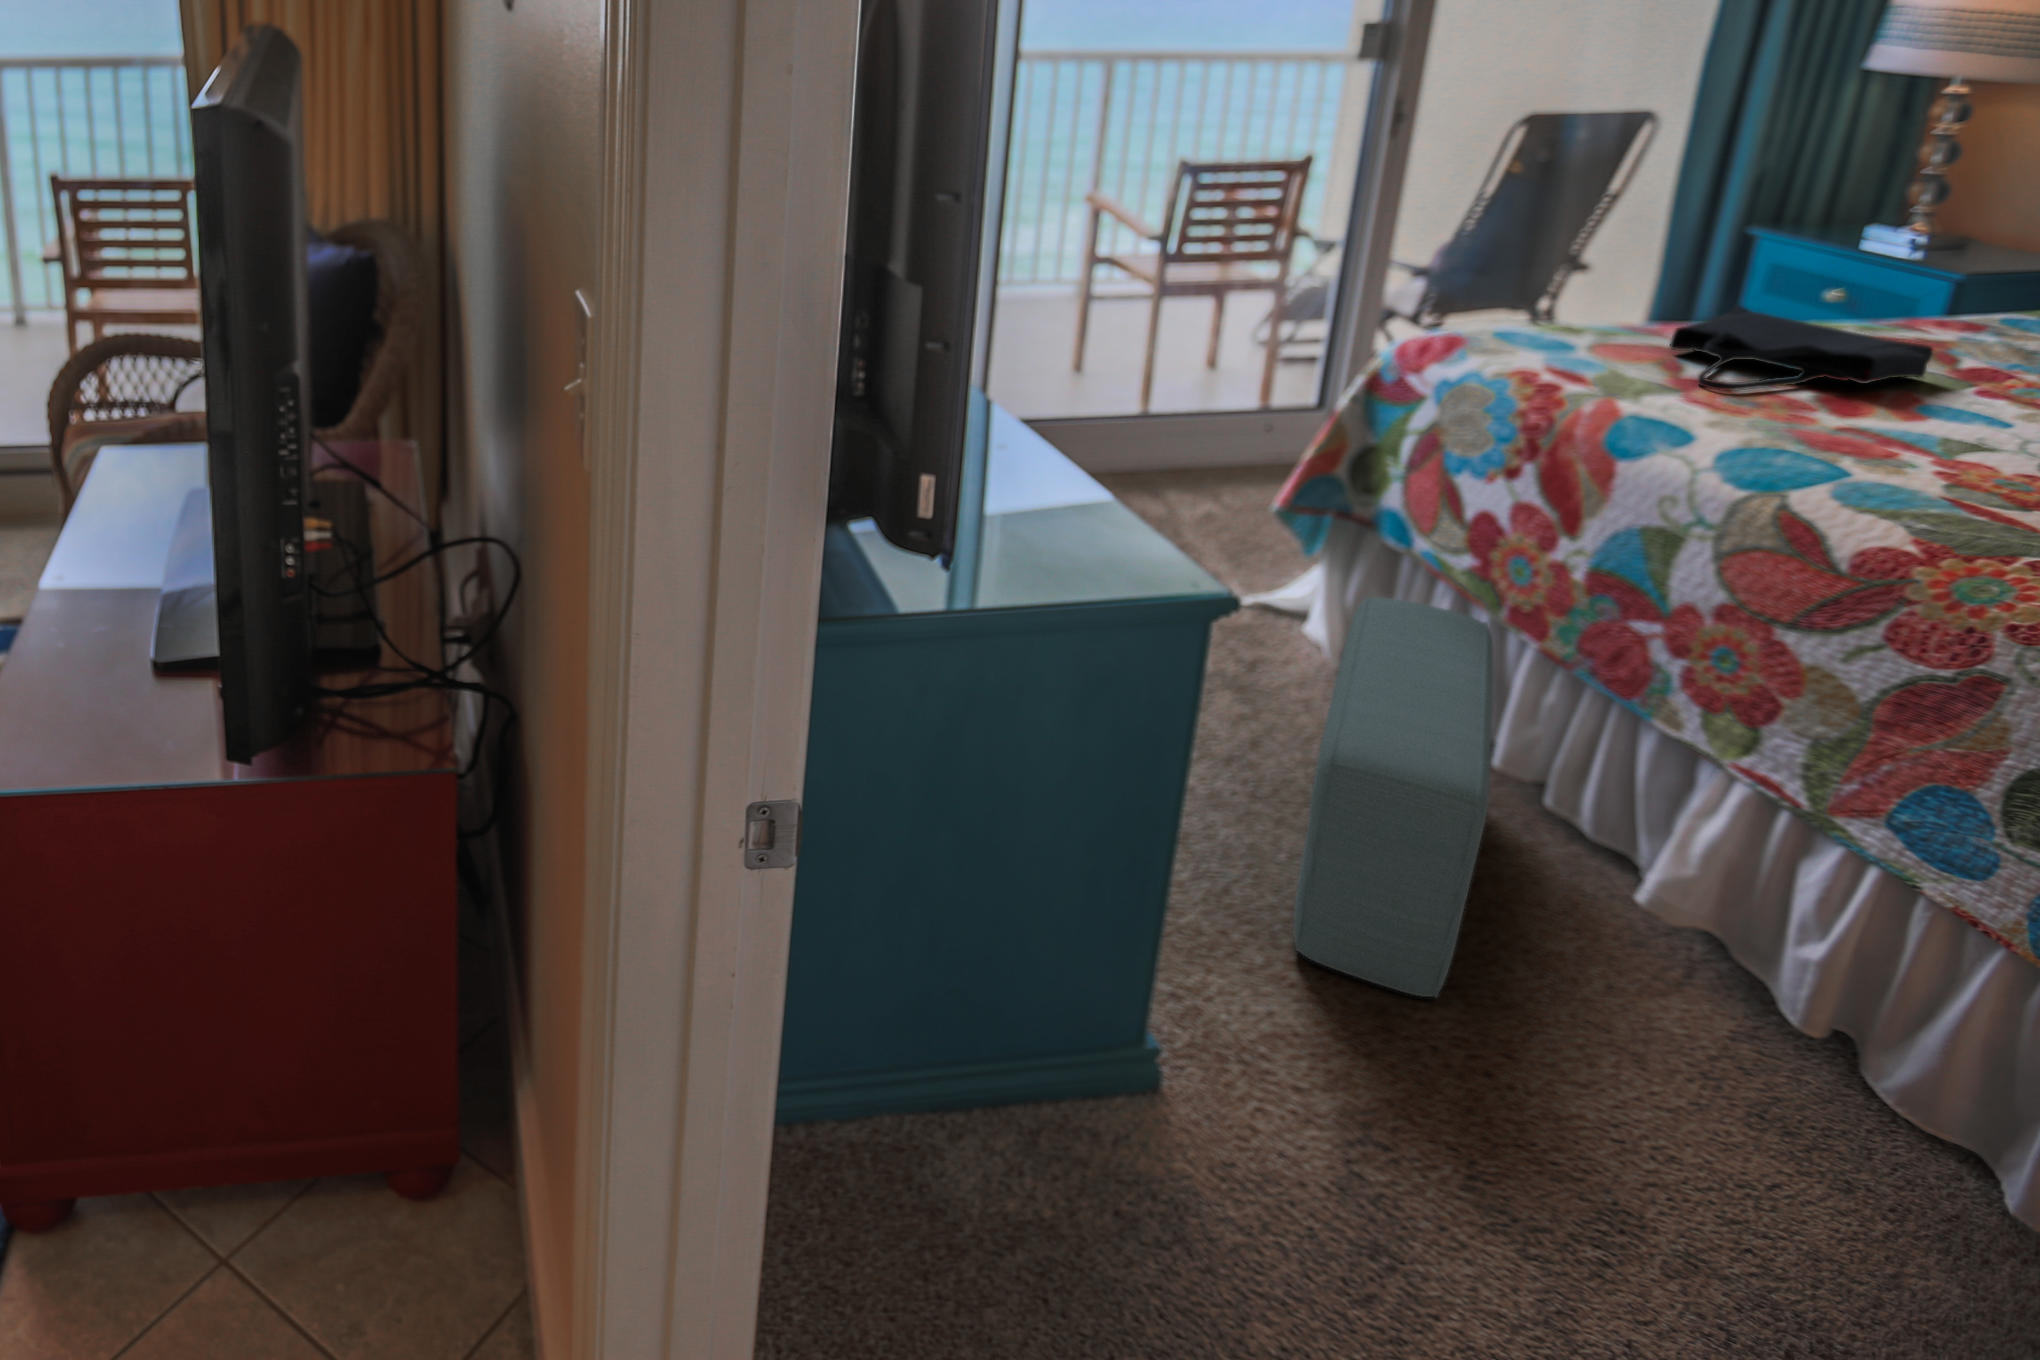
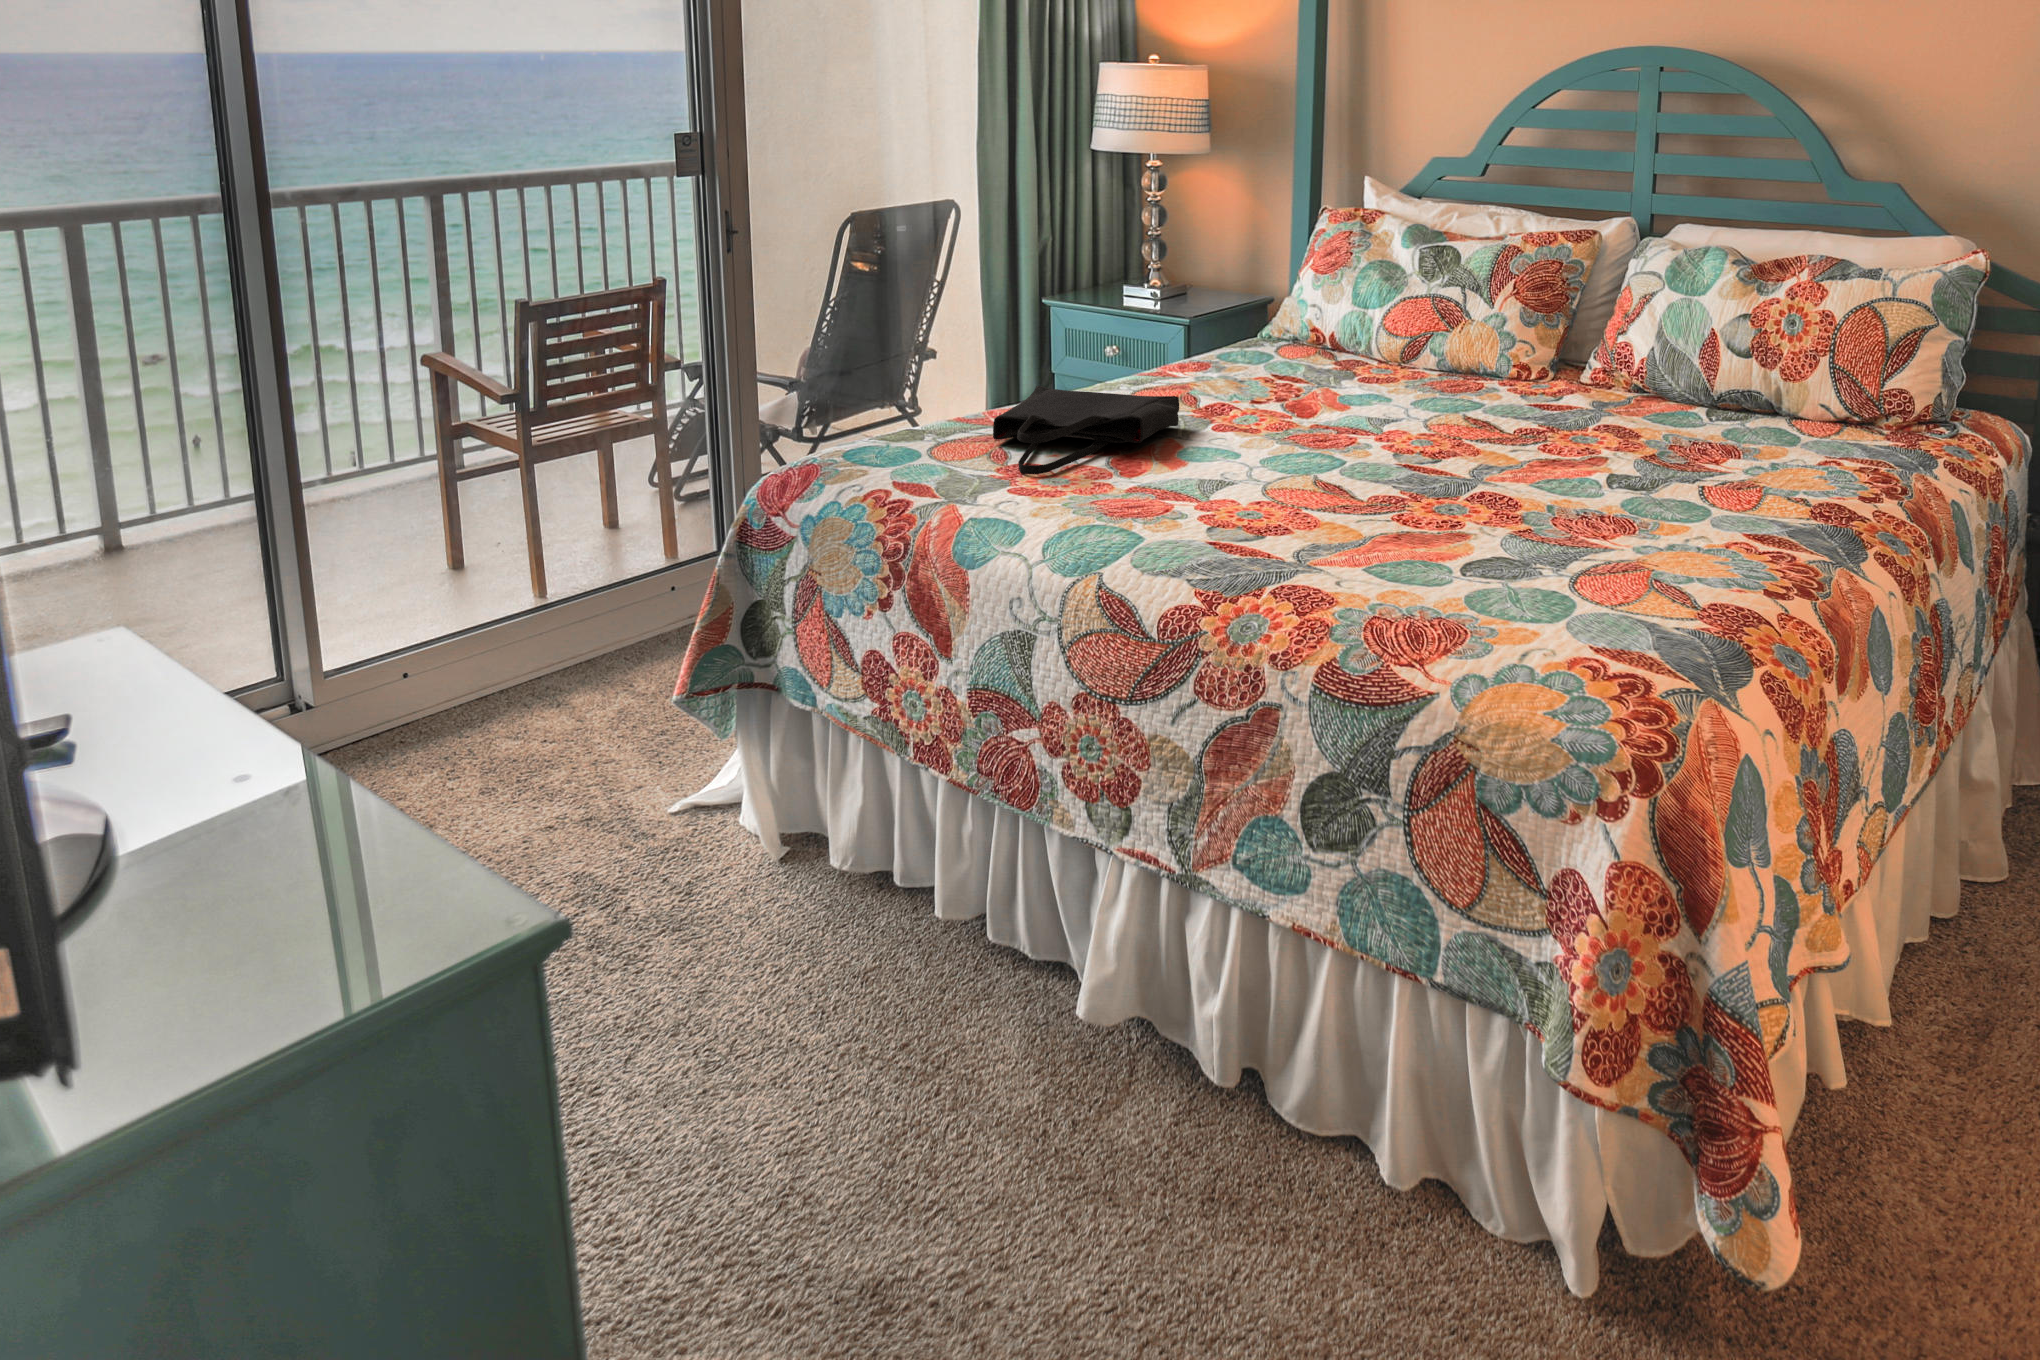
pouf: present [1293,597,1493,997] -> none [750,768,929,1257]

